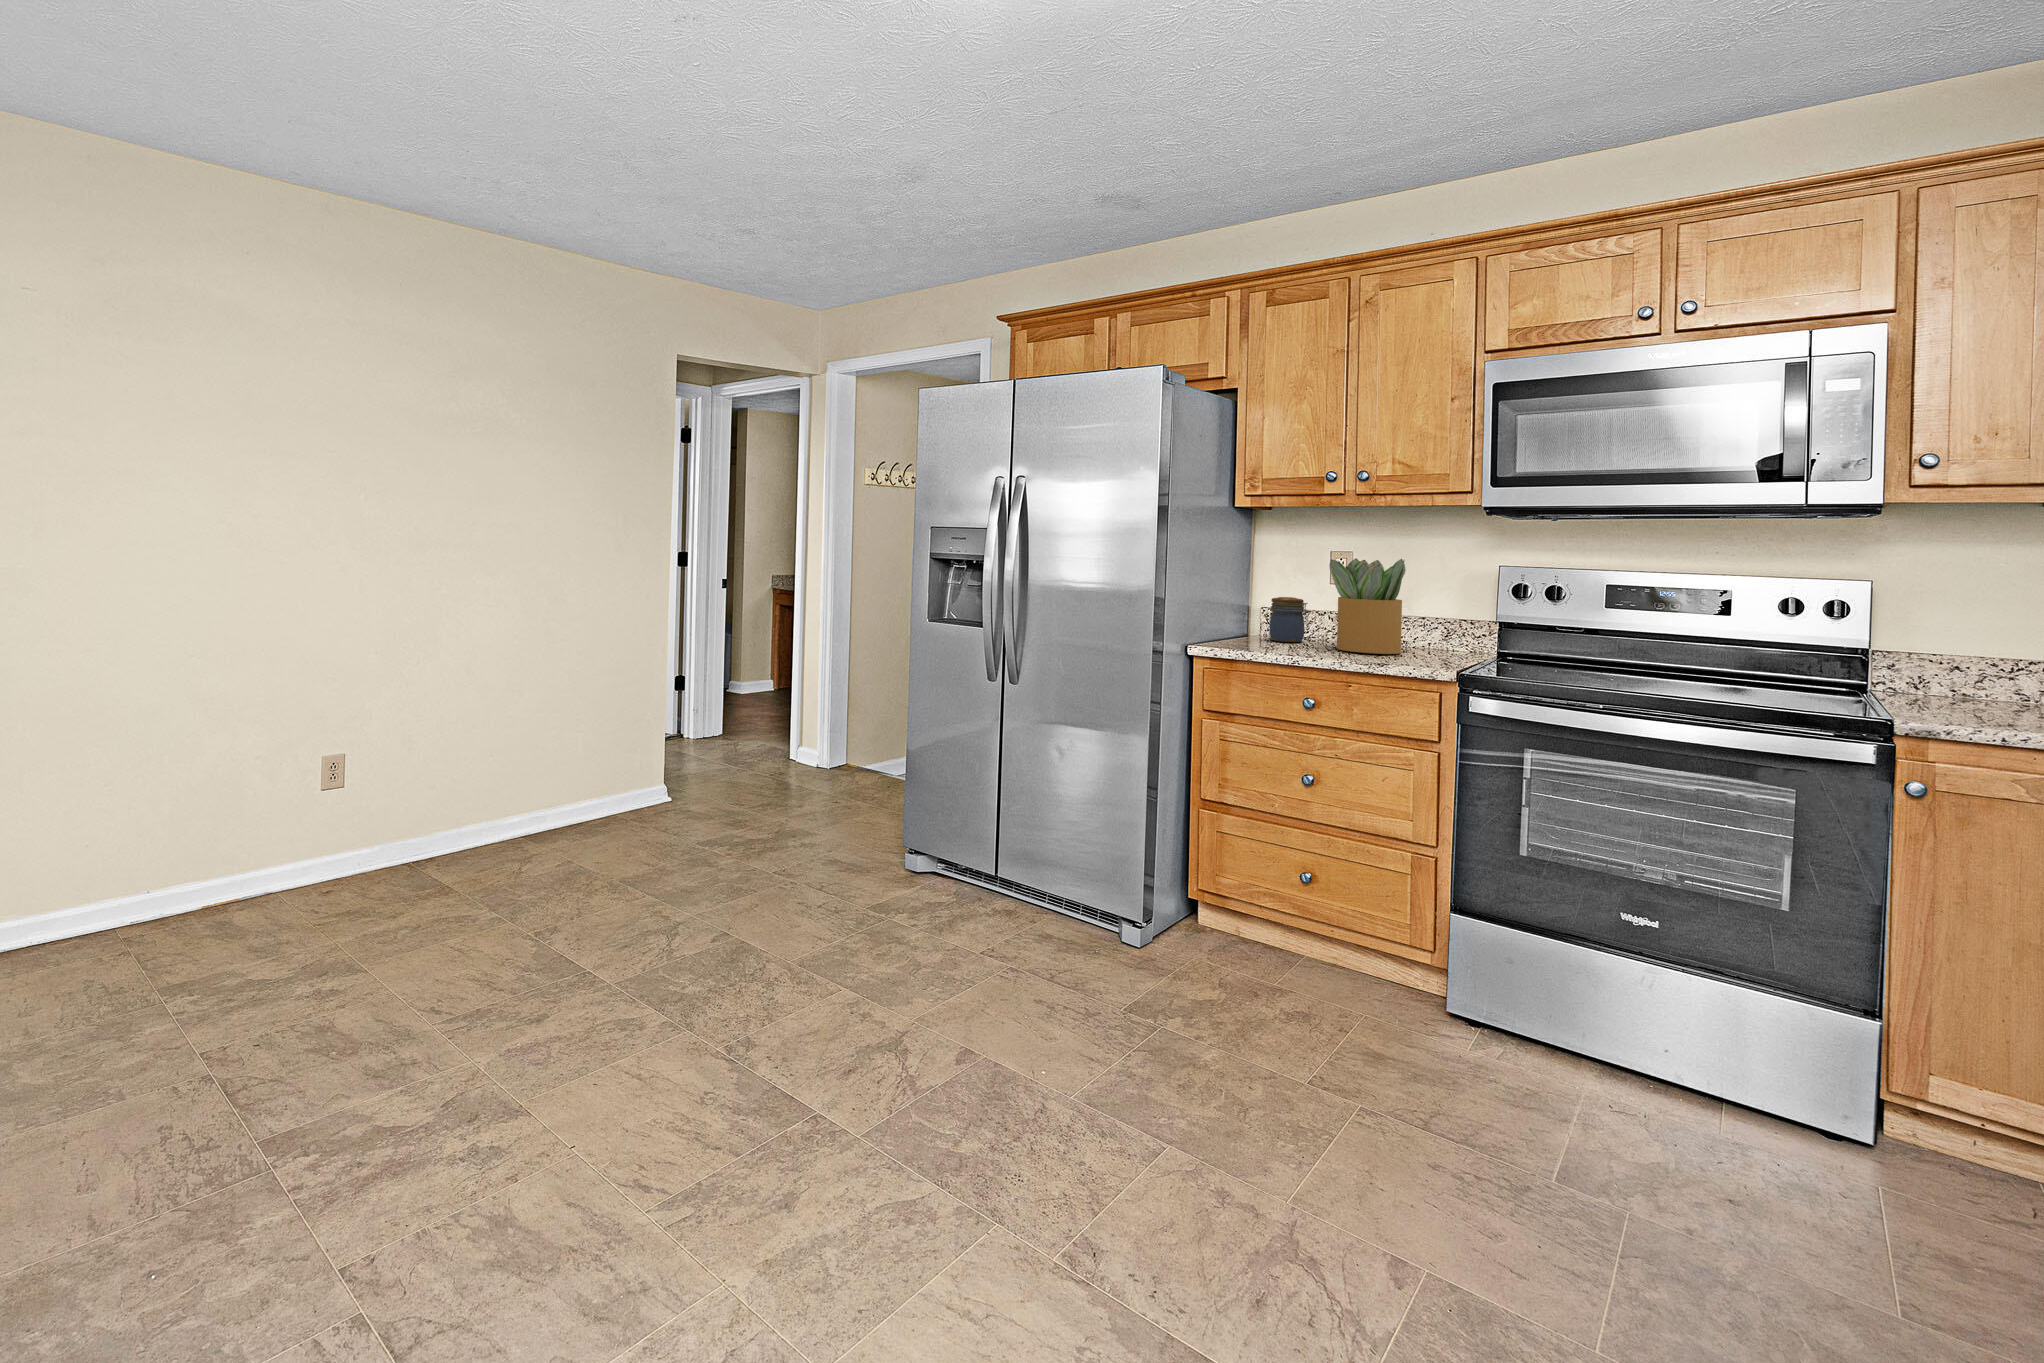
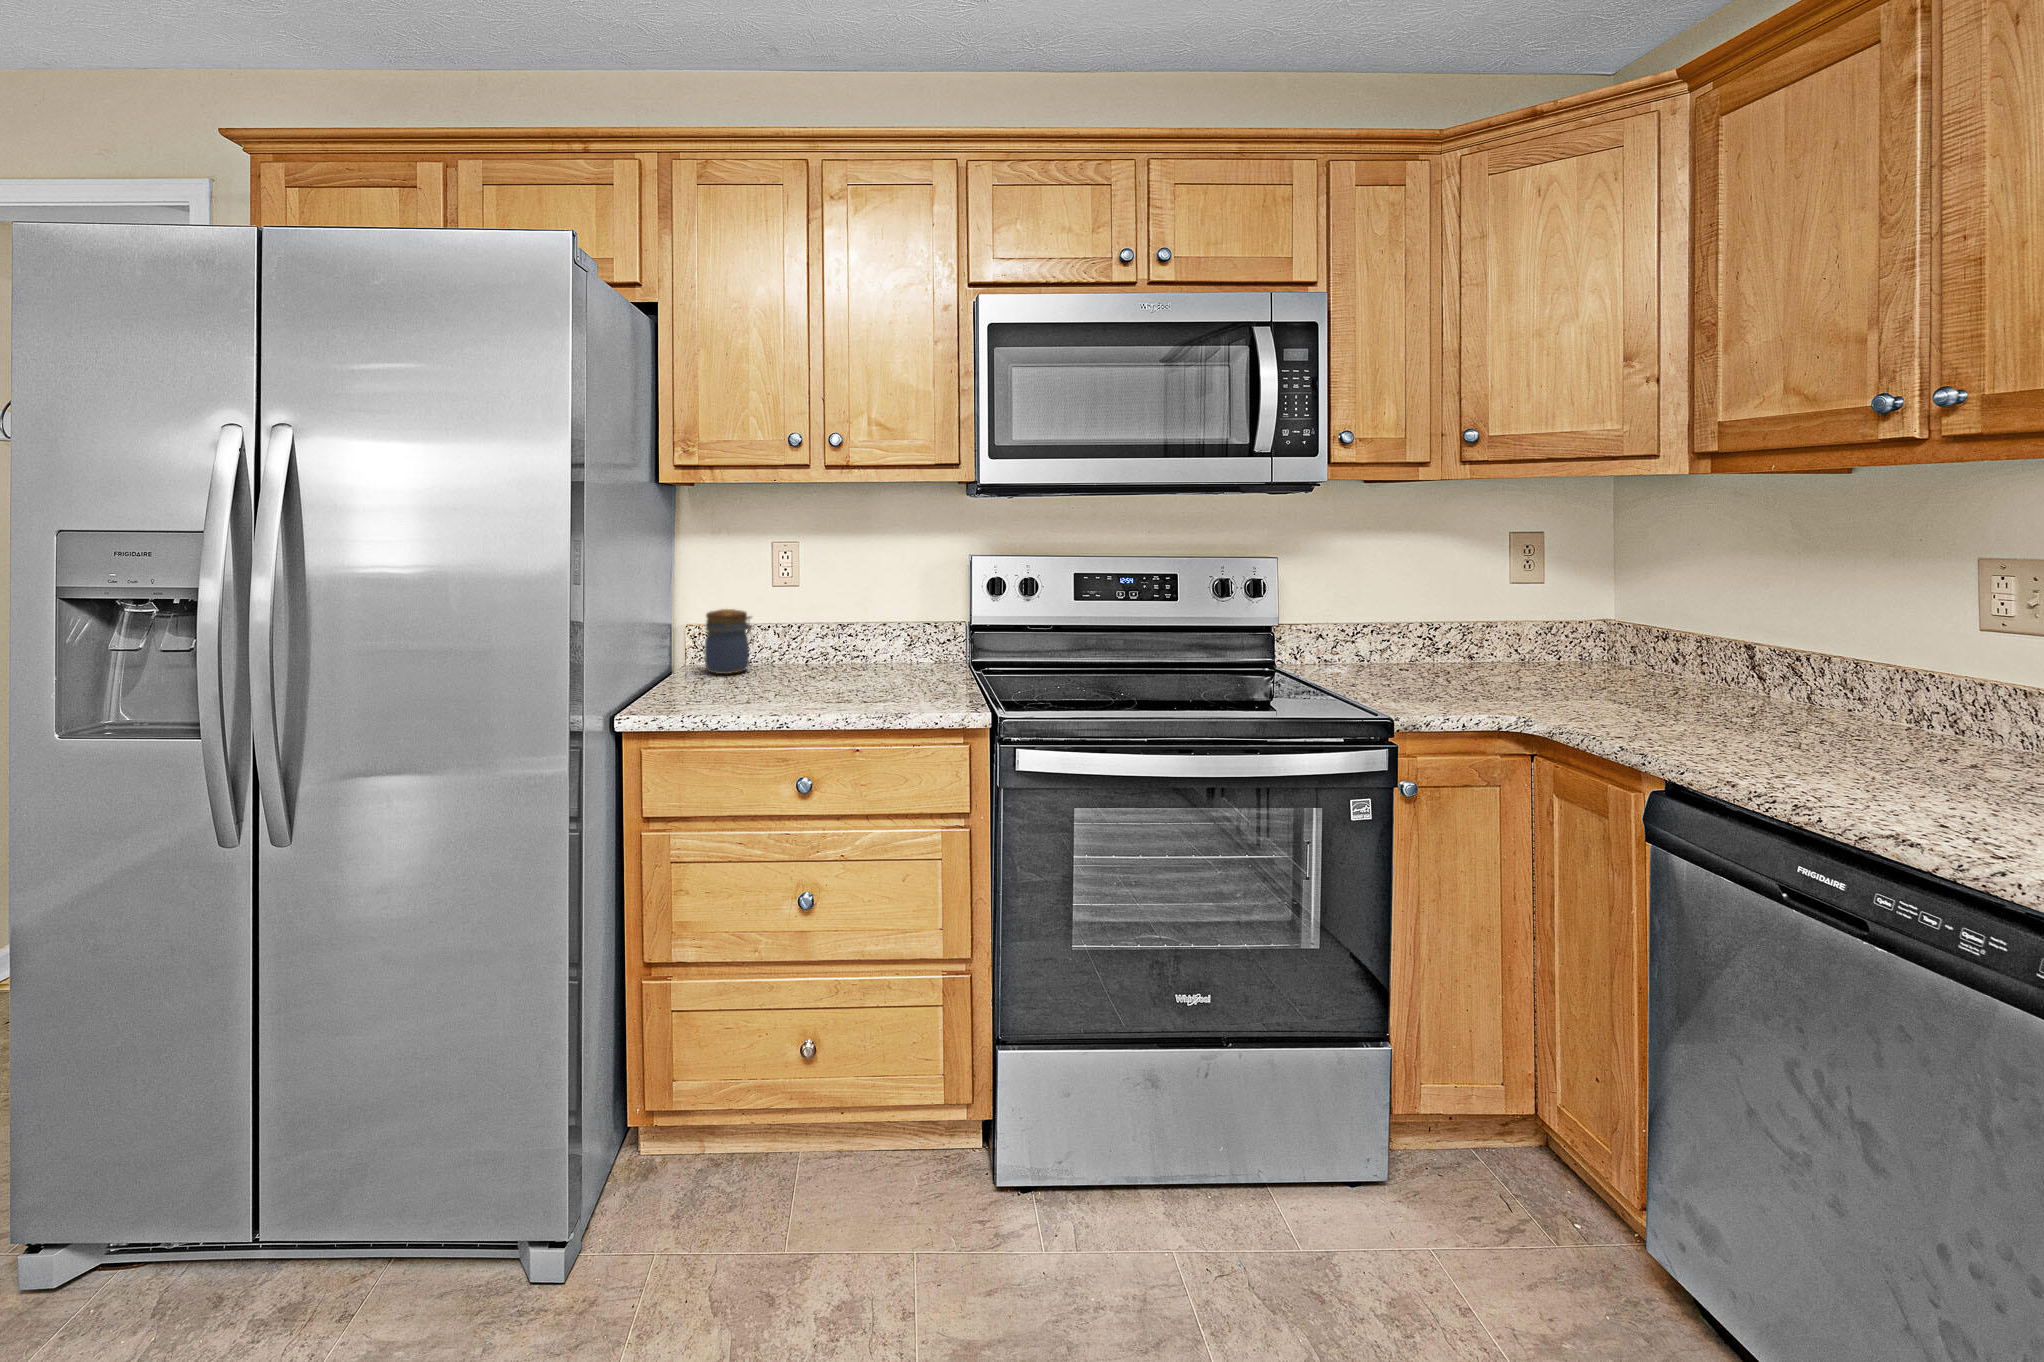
potted plant: present [1329,558,1406,654] -> none [785,552,875,683]

